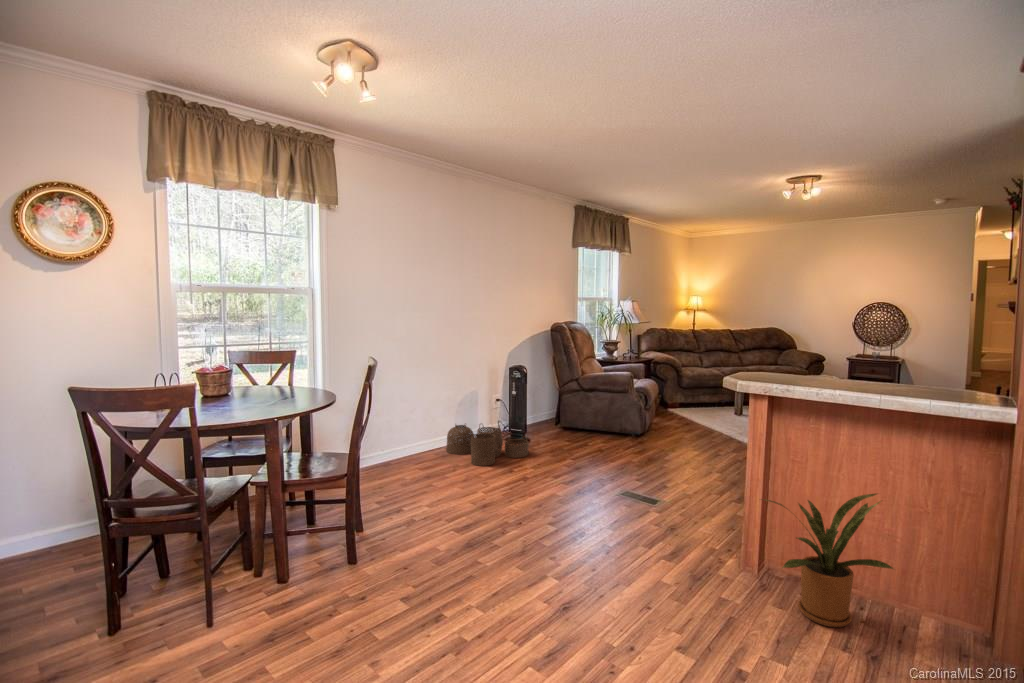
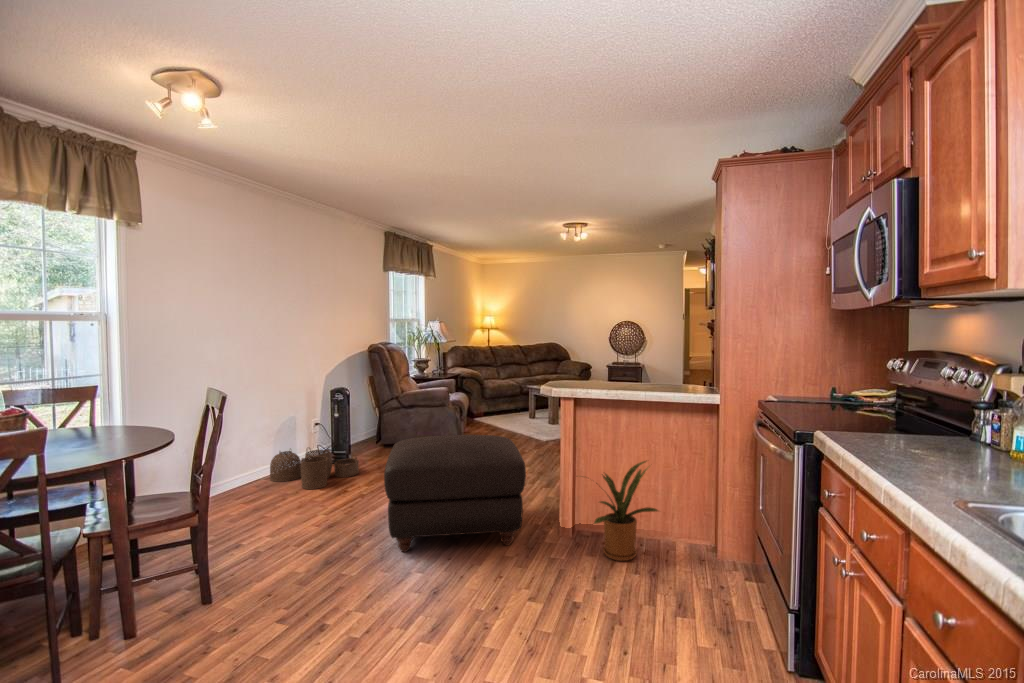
ottoman: none [527,426,694,568] -> present [384,435,526,552]

